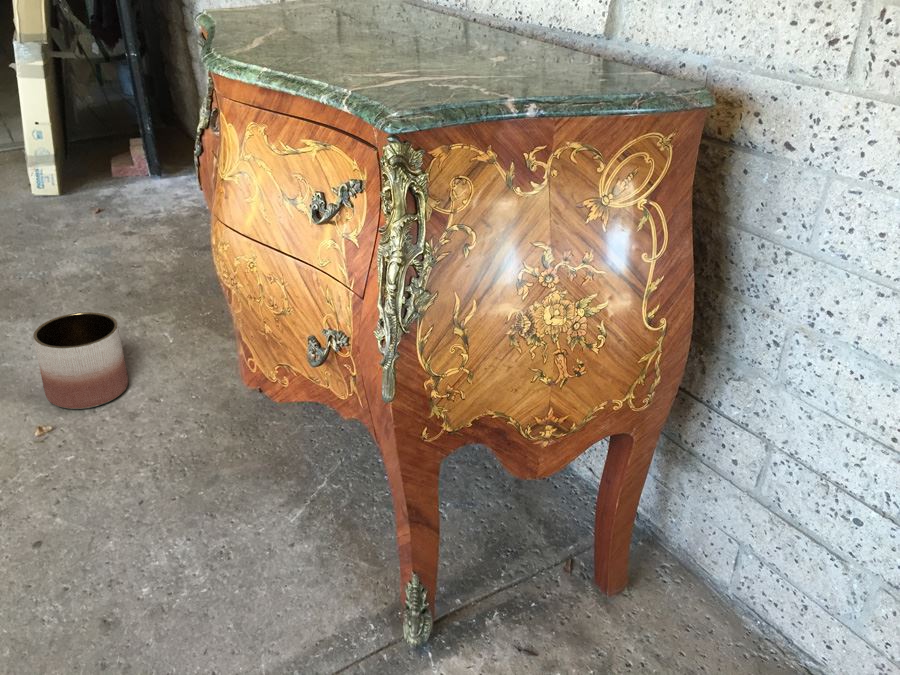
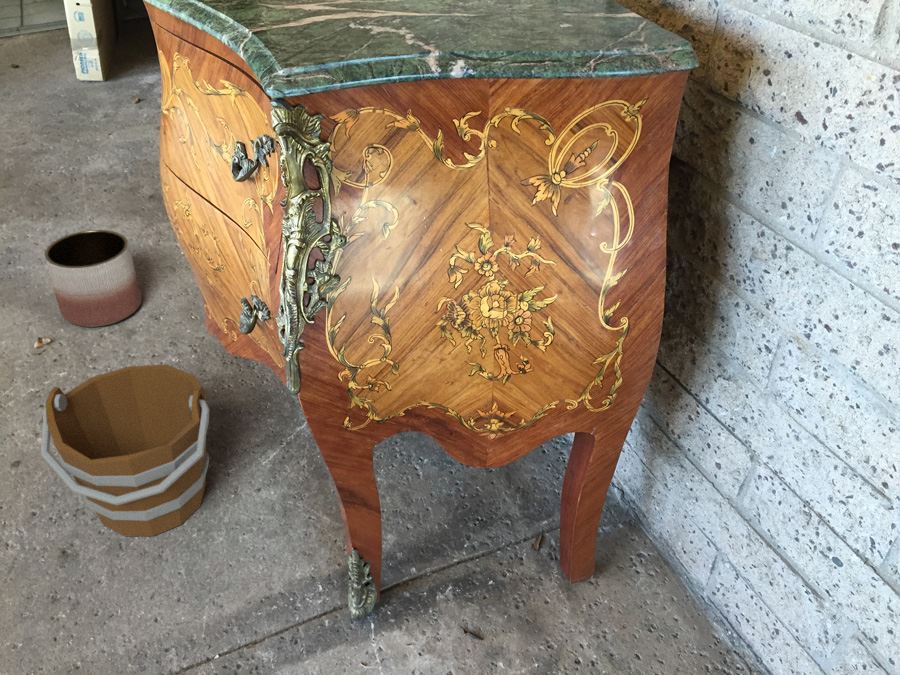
bucket: none [84,424,250,599] -> present [41,364,209,536]

